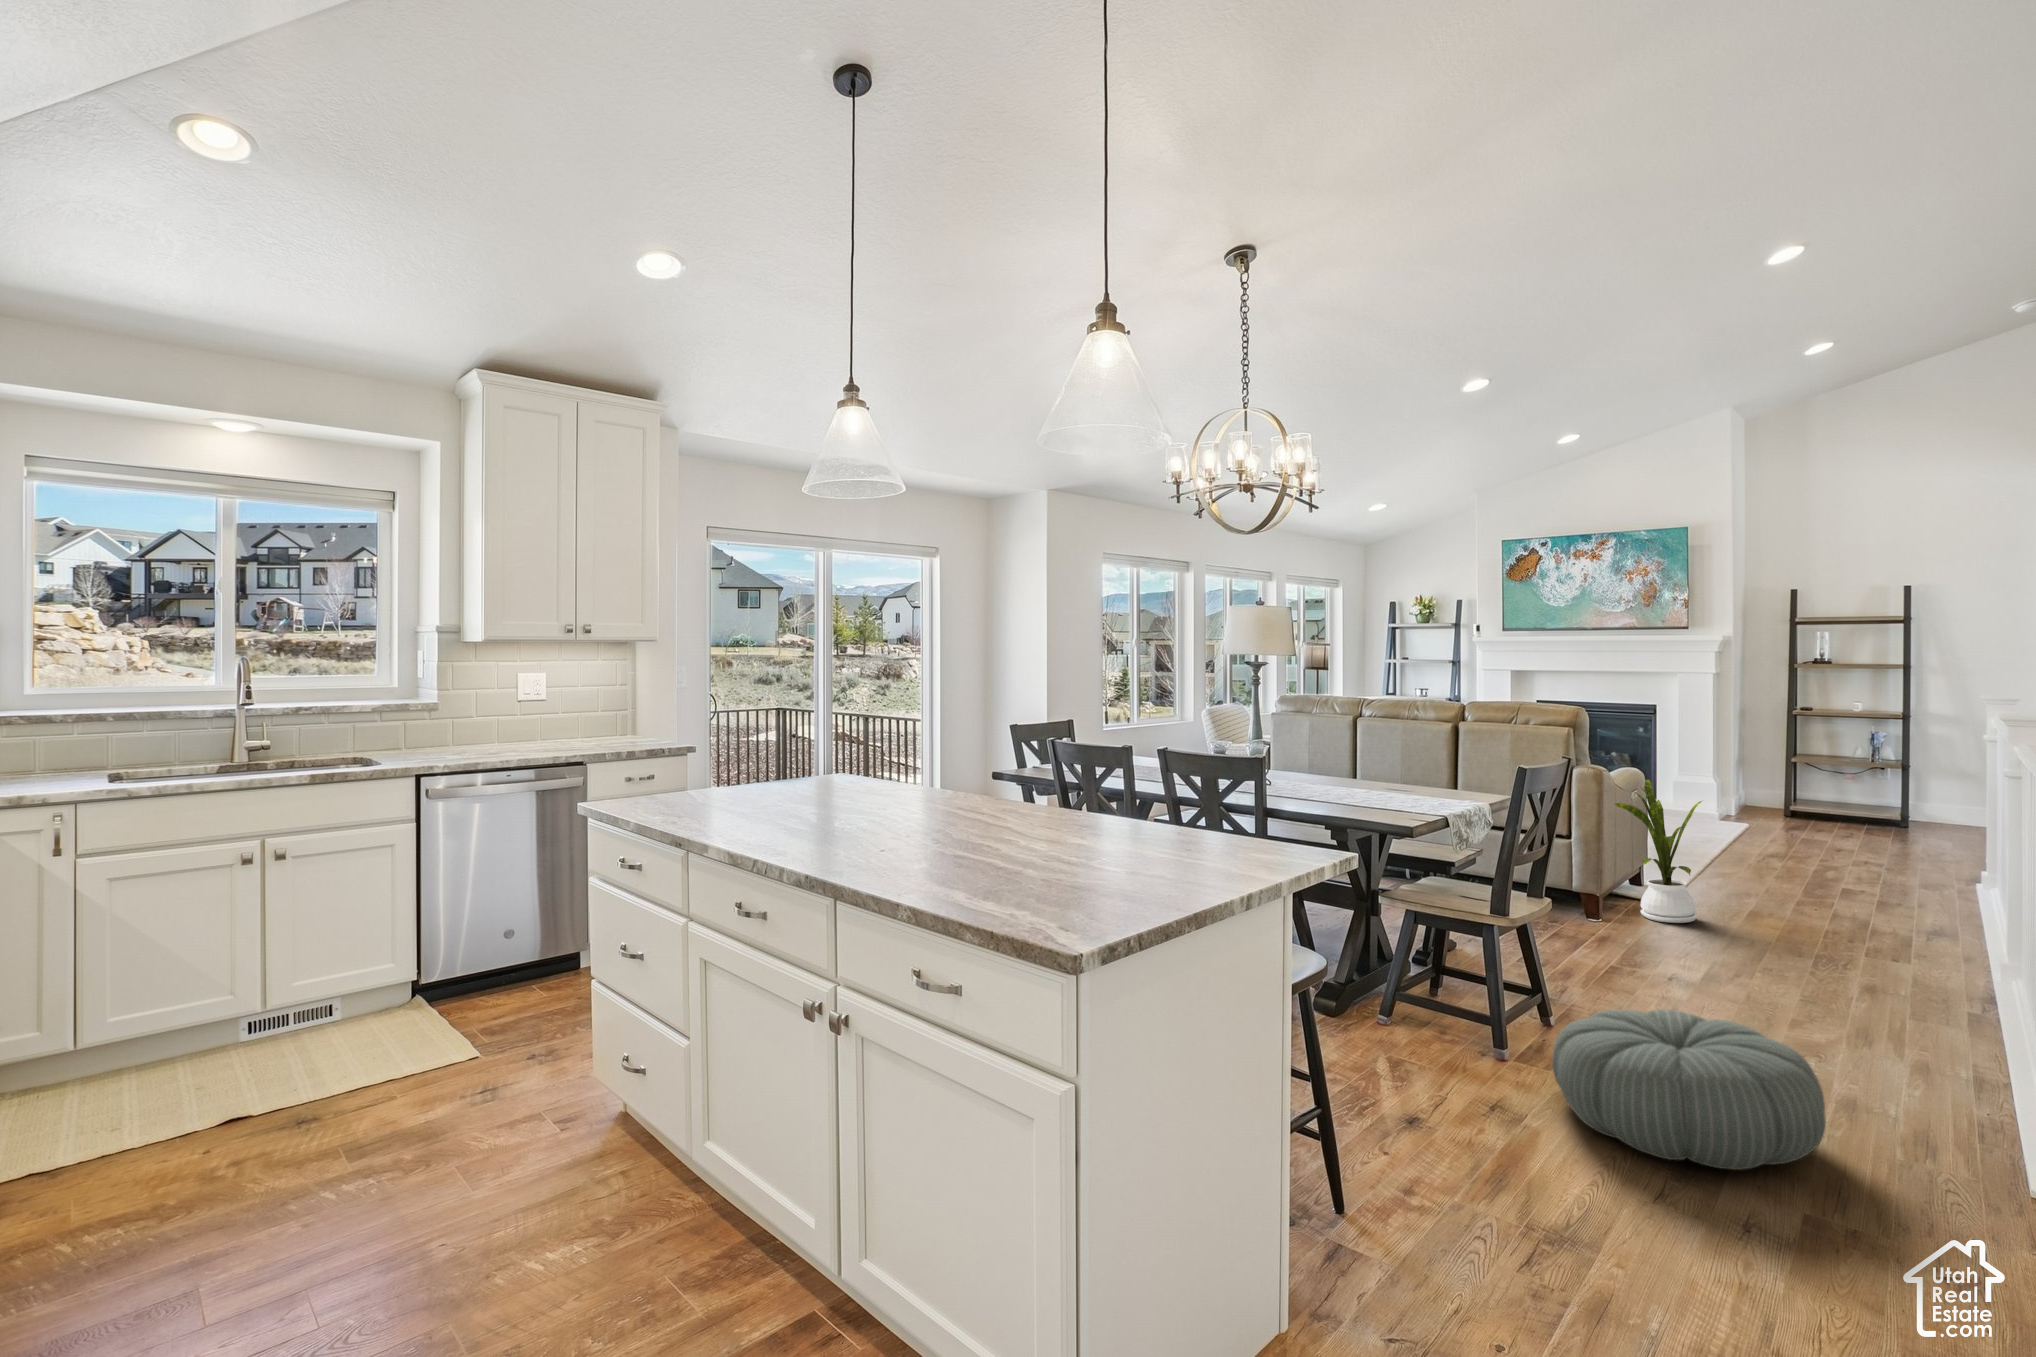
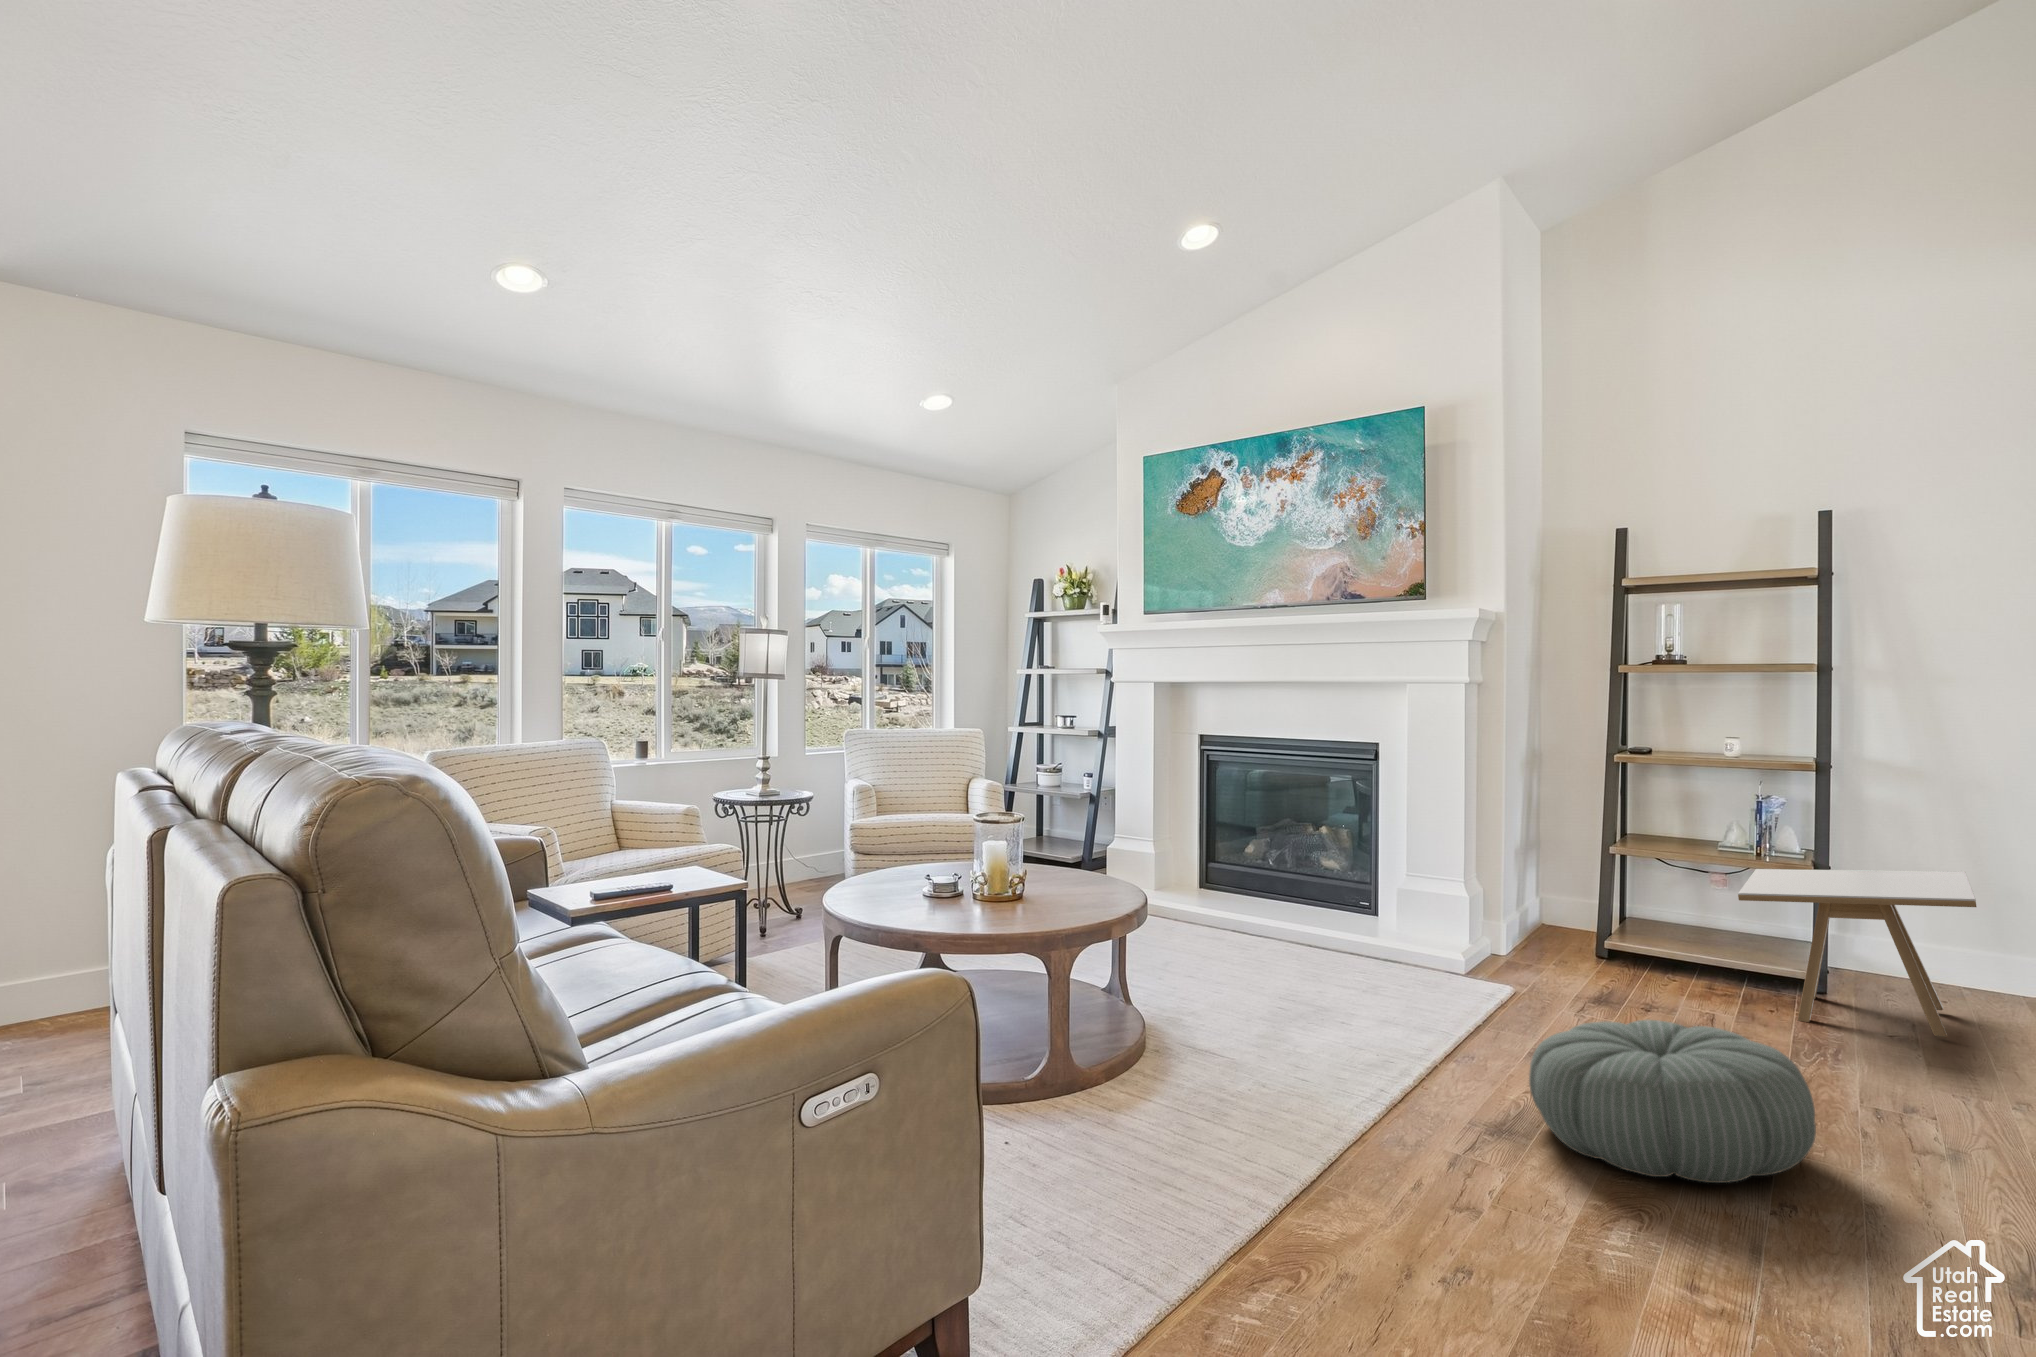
house plant: present [1615,780,1702,923] -> none [1591,793,1686,949]
side table: none [1755,858,1990,1027] -> present [1738,869,1977,1037]

